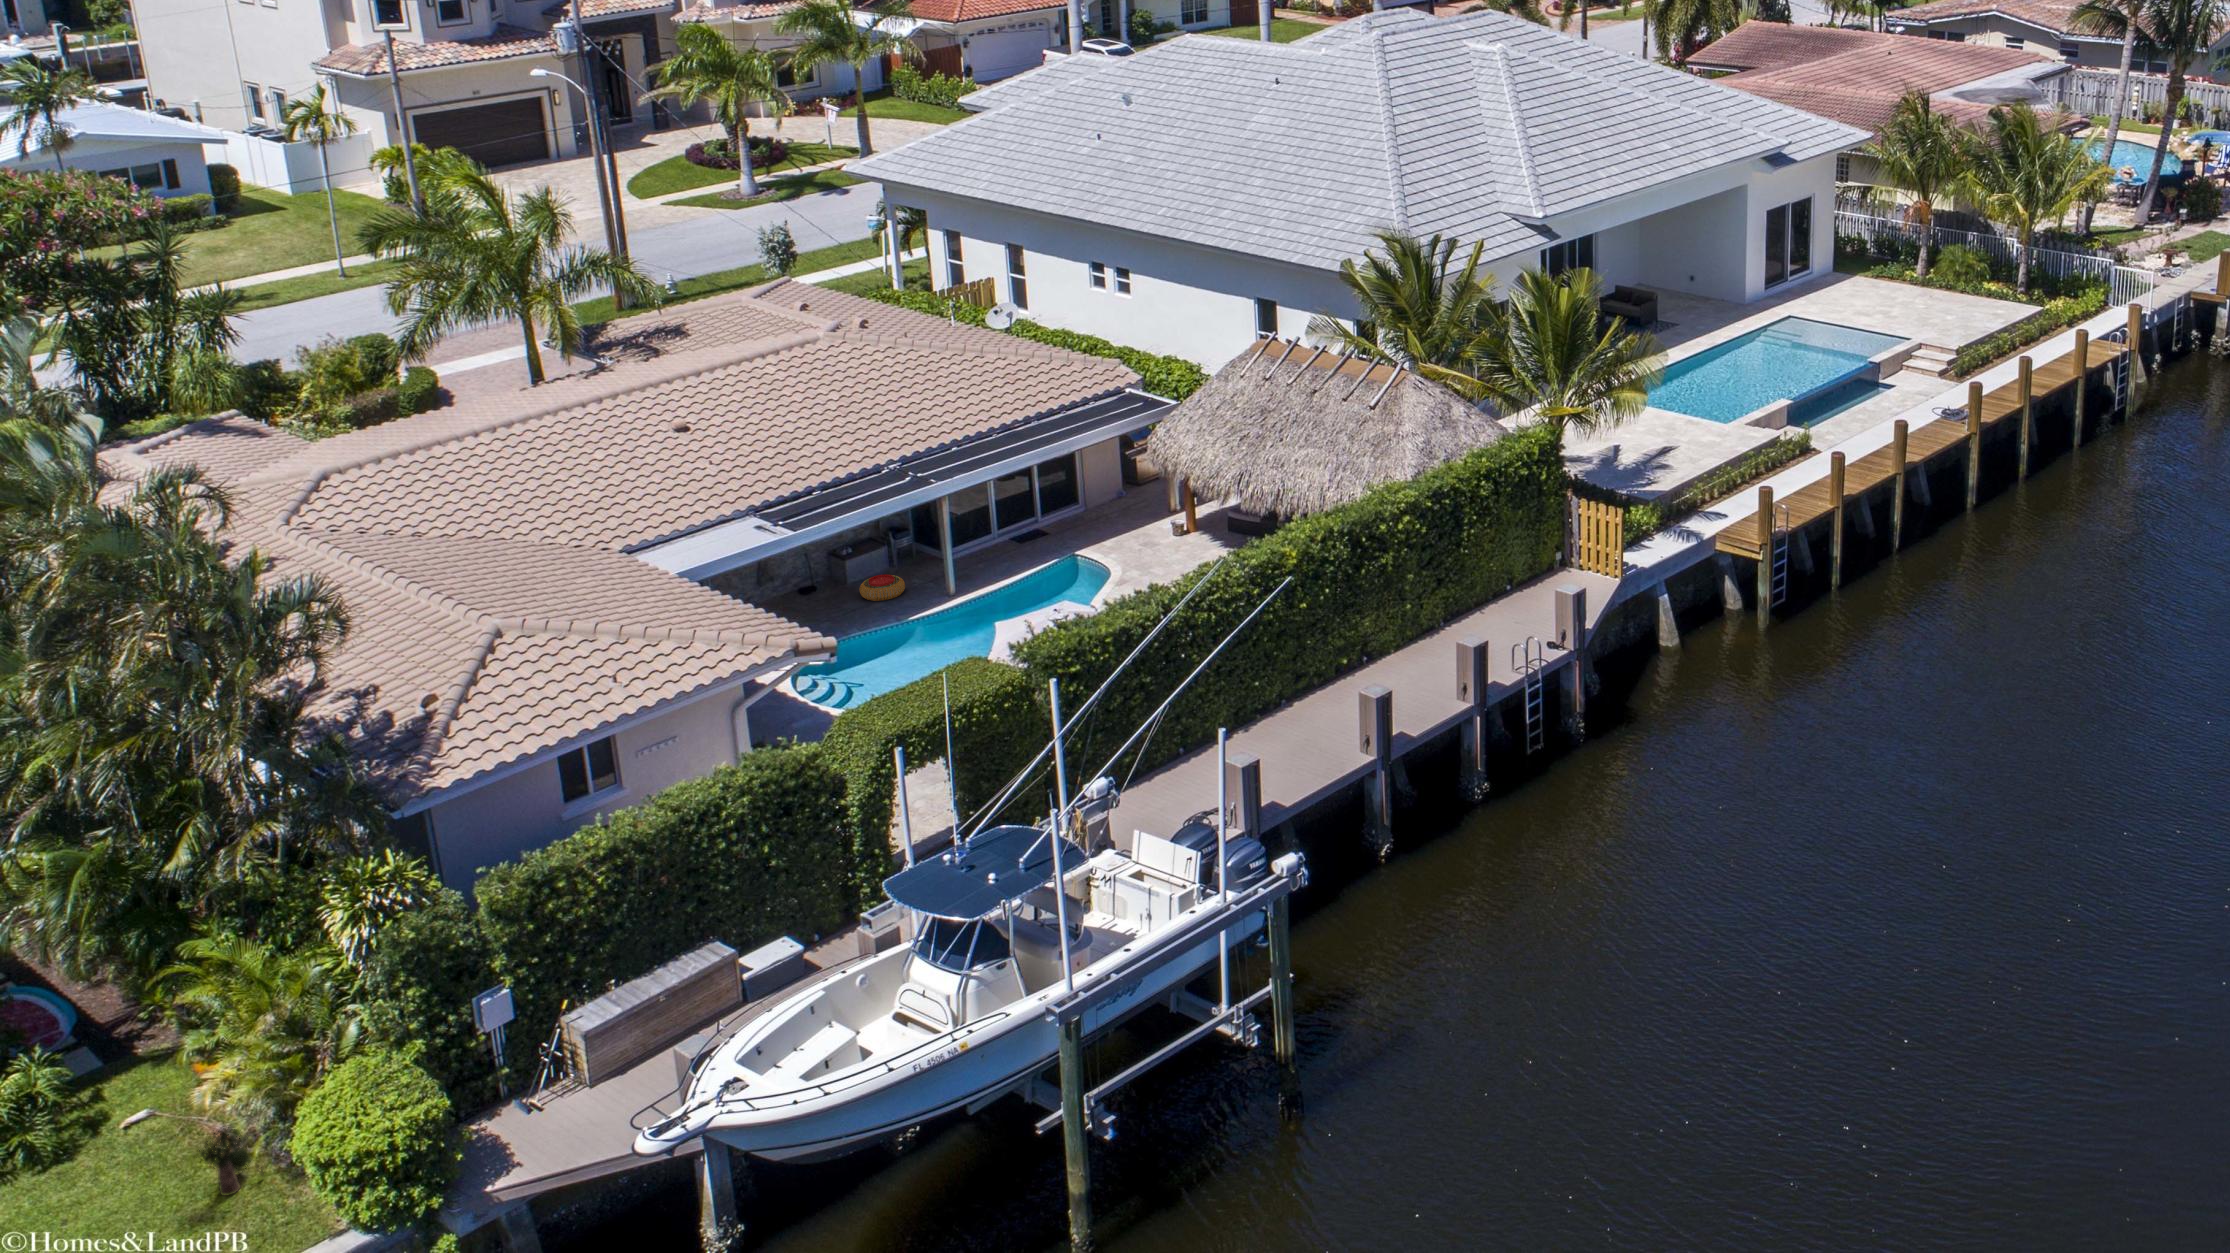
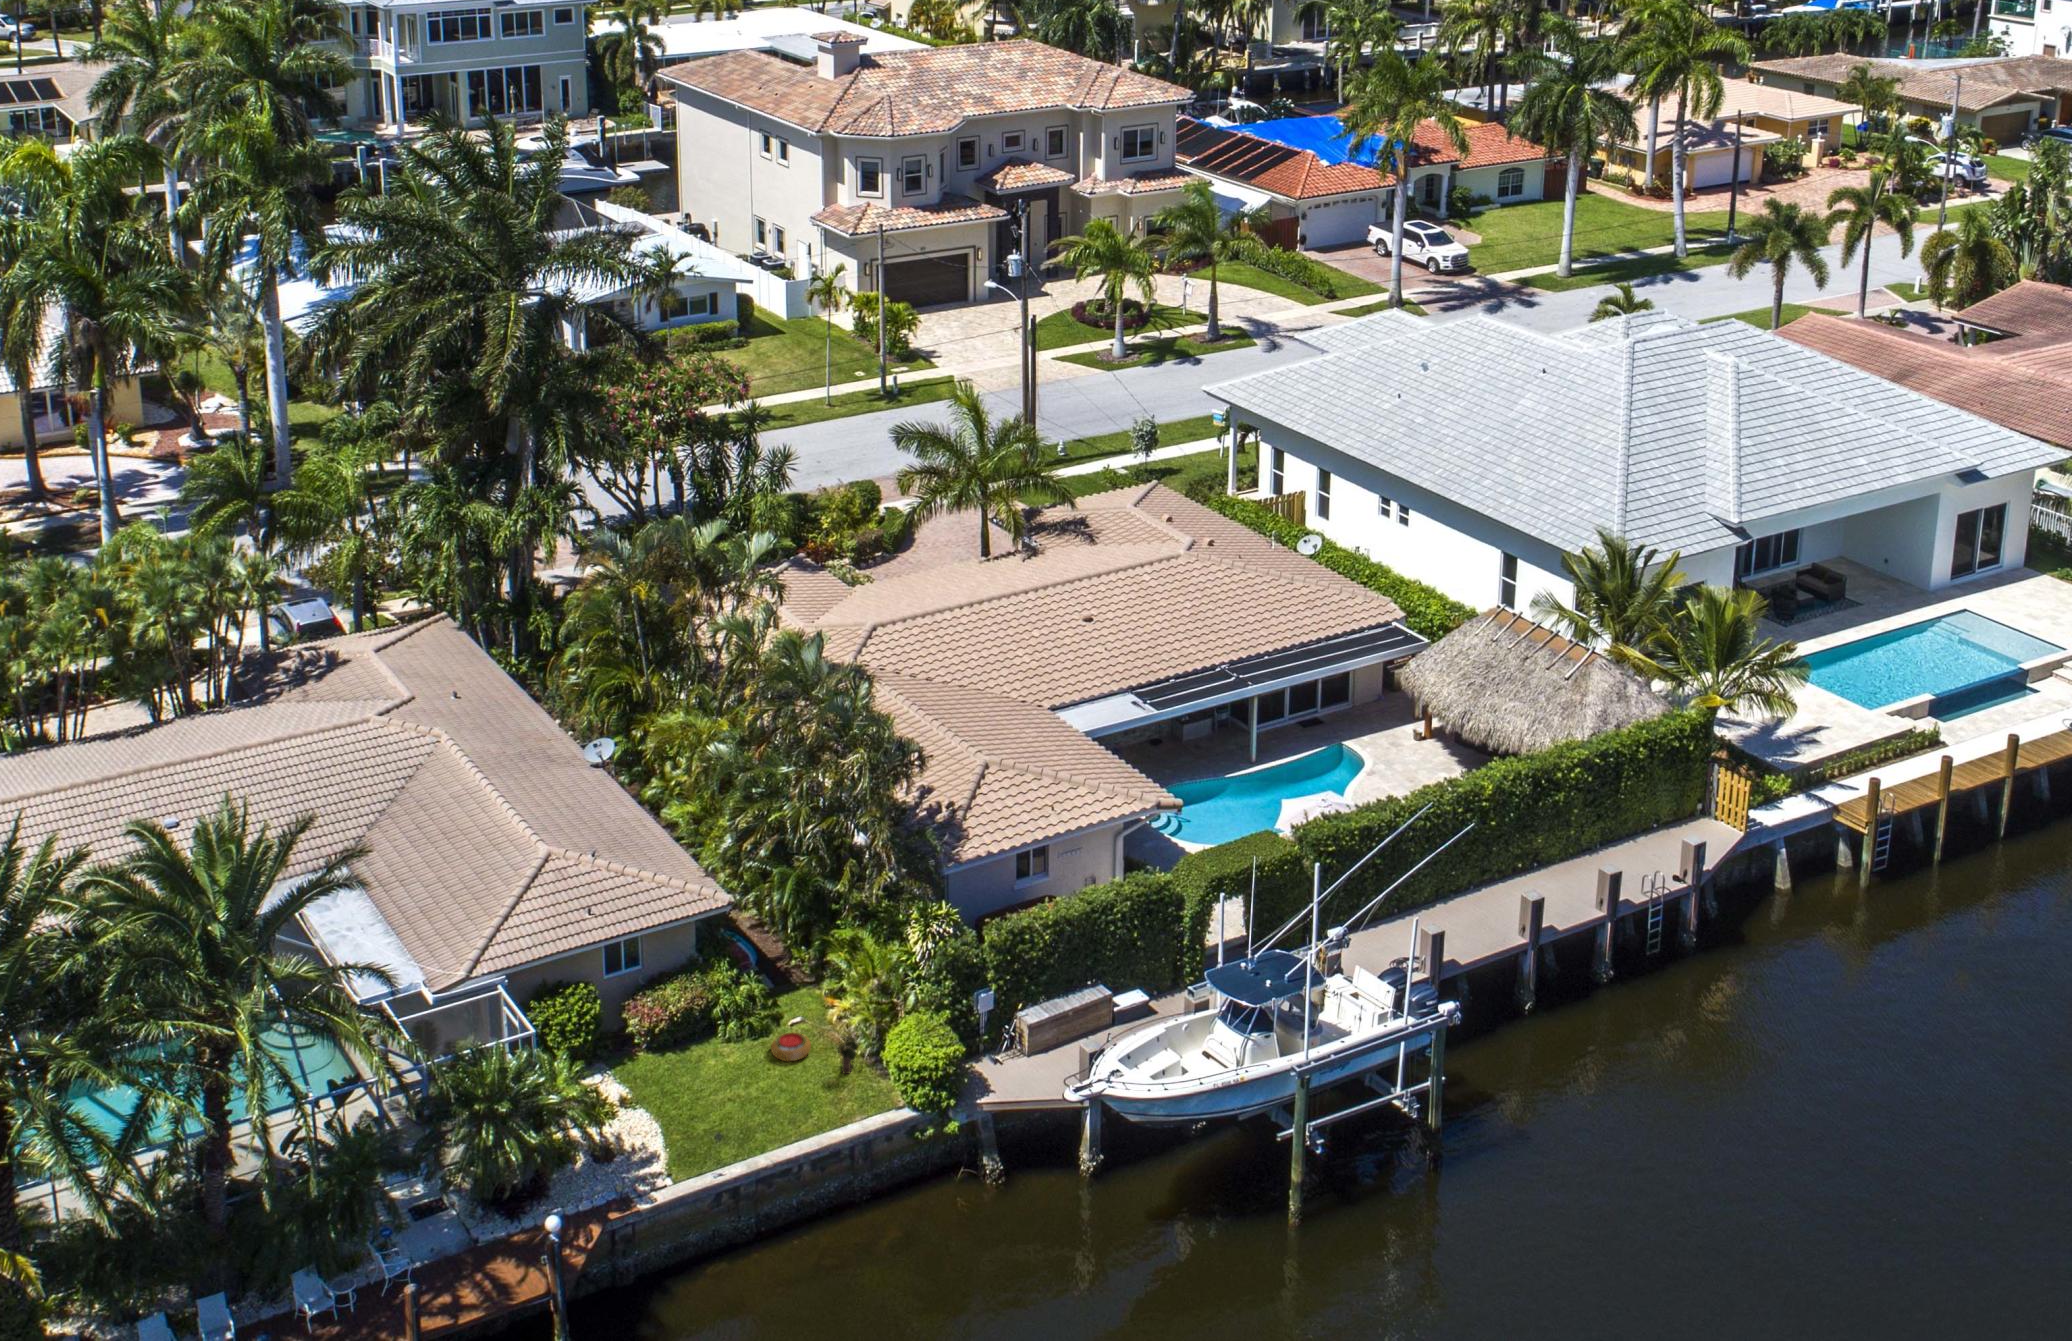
pouf: present [860,574,905,601] -> present [771,1033,811,1061]

